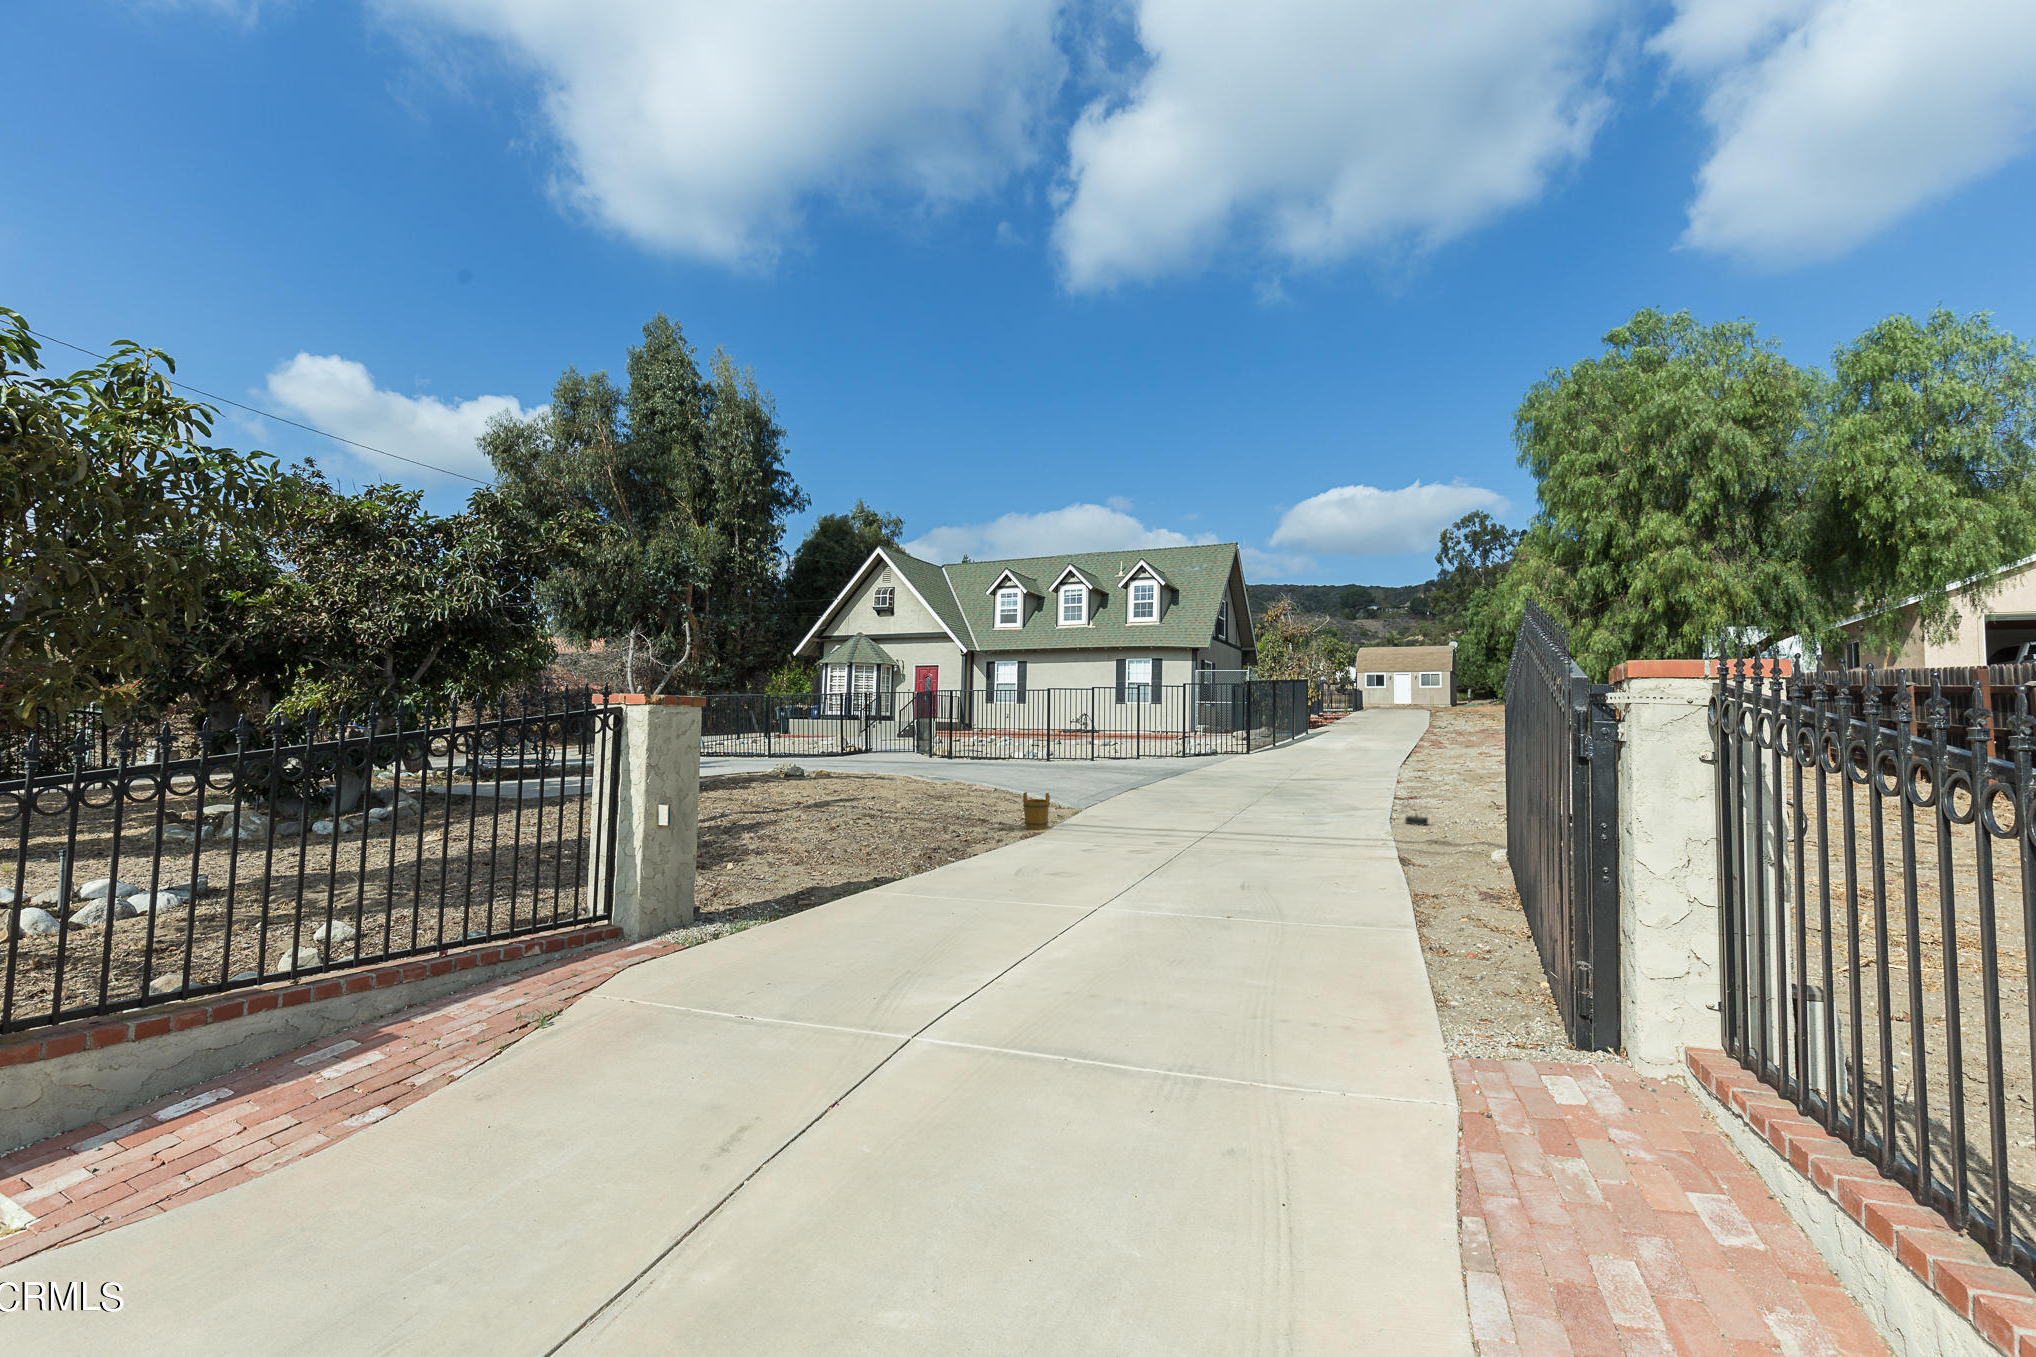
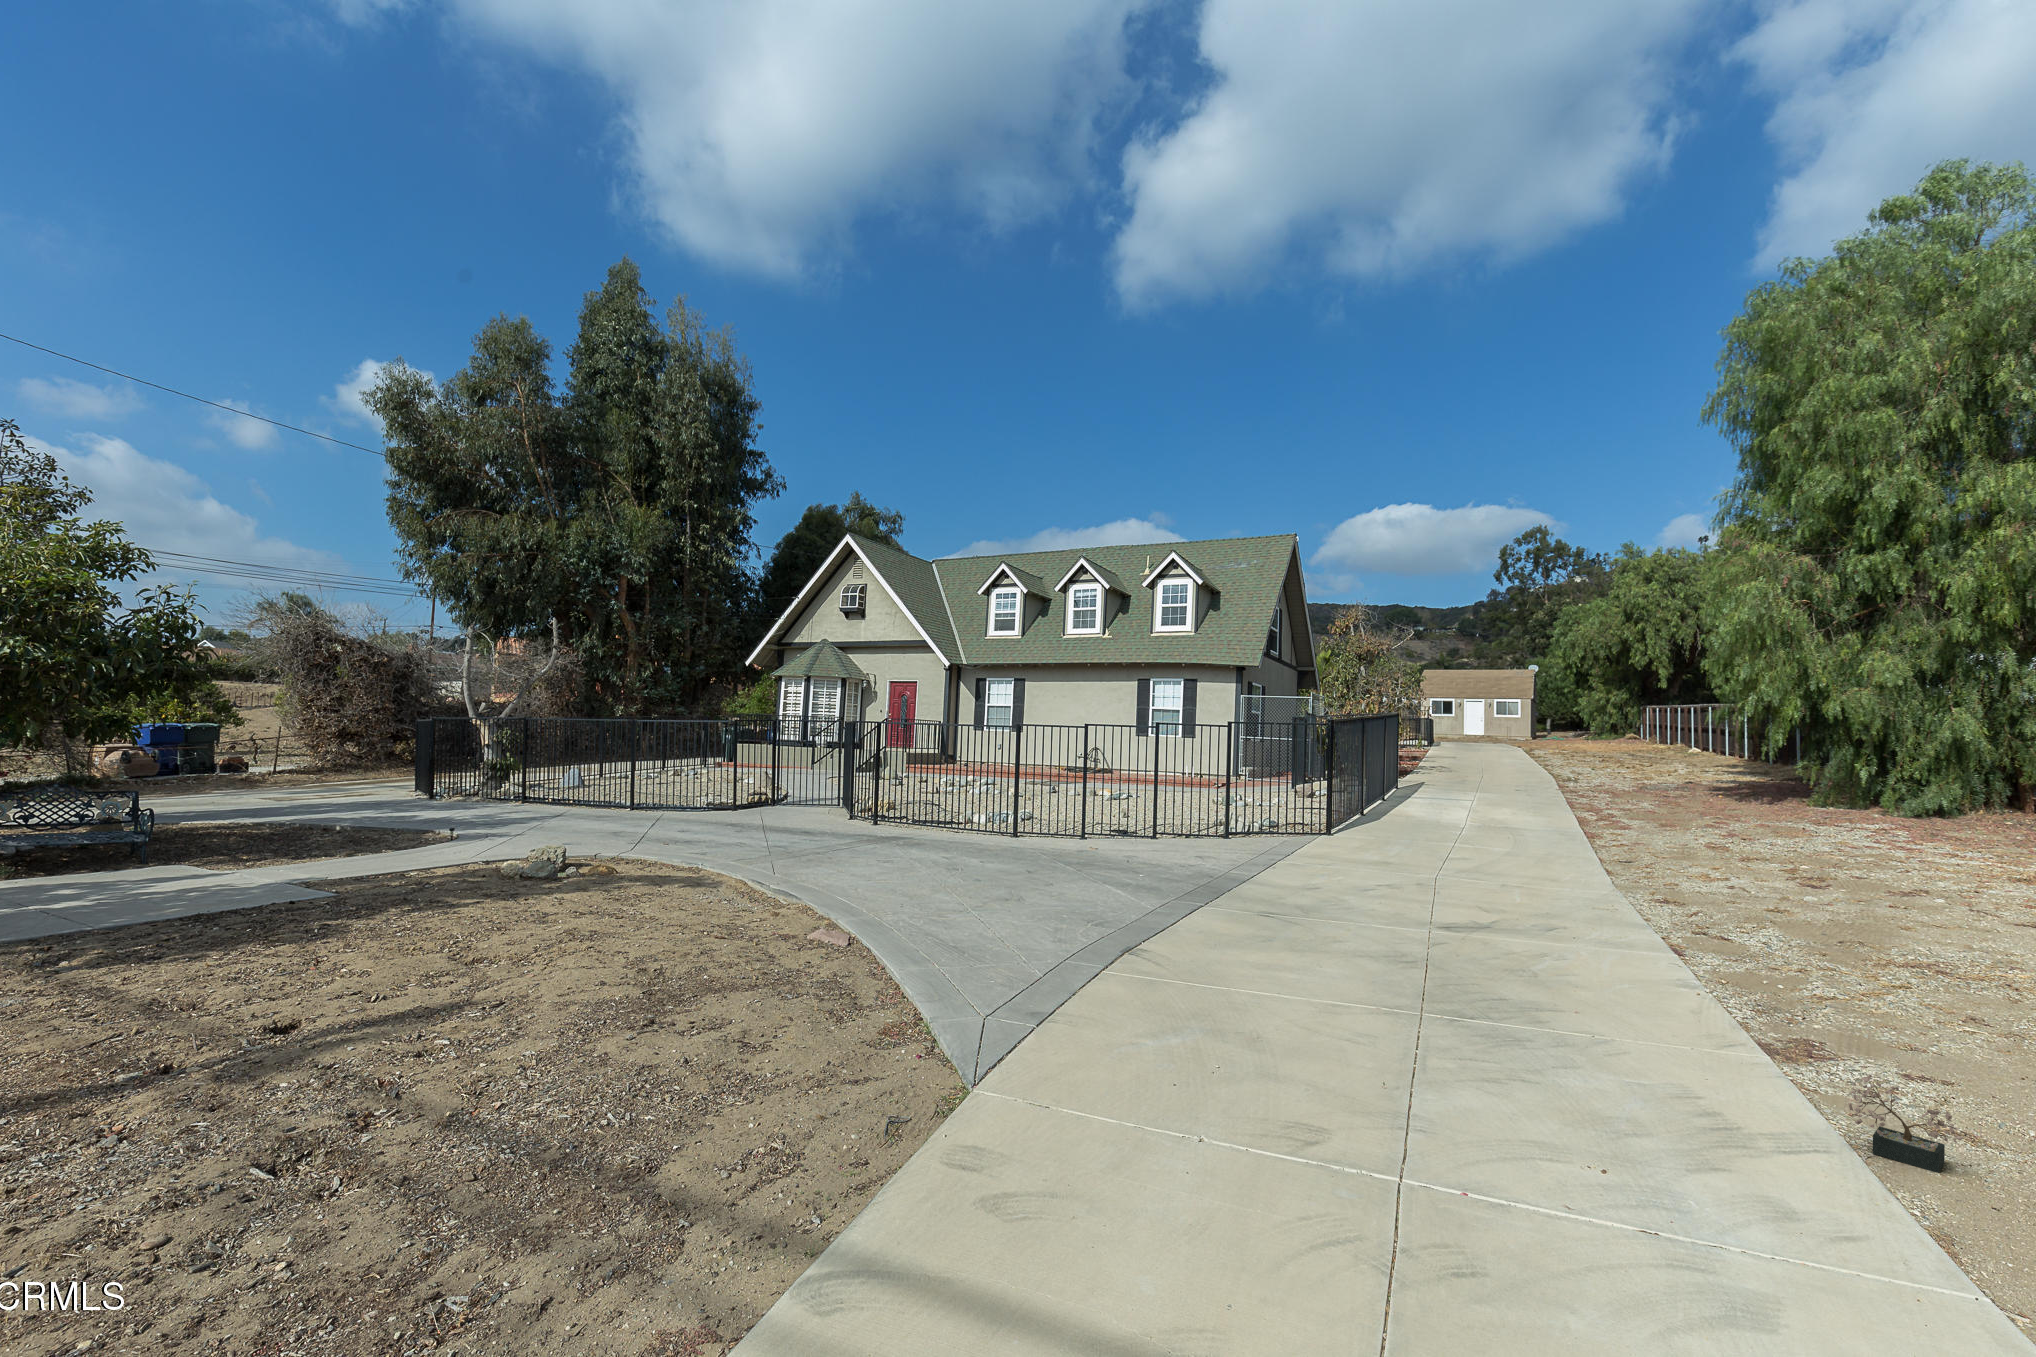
bucket: present [1023,792,1050,830] -> none [830,1035,905,1152]

